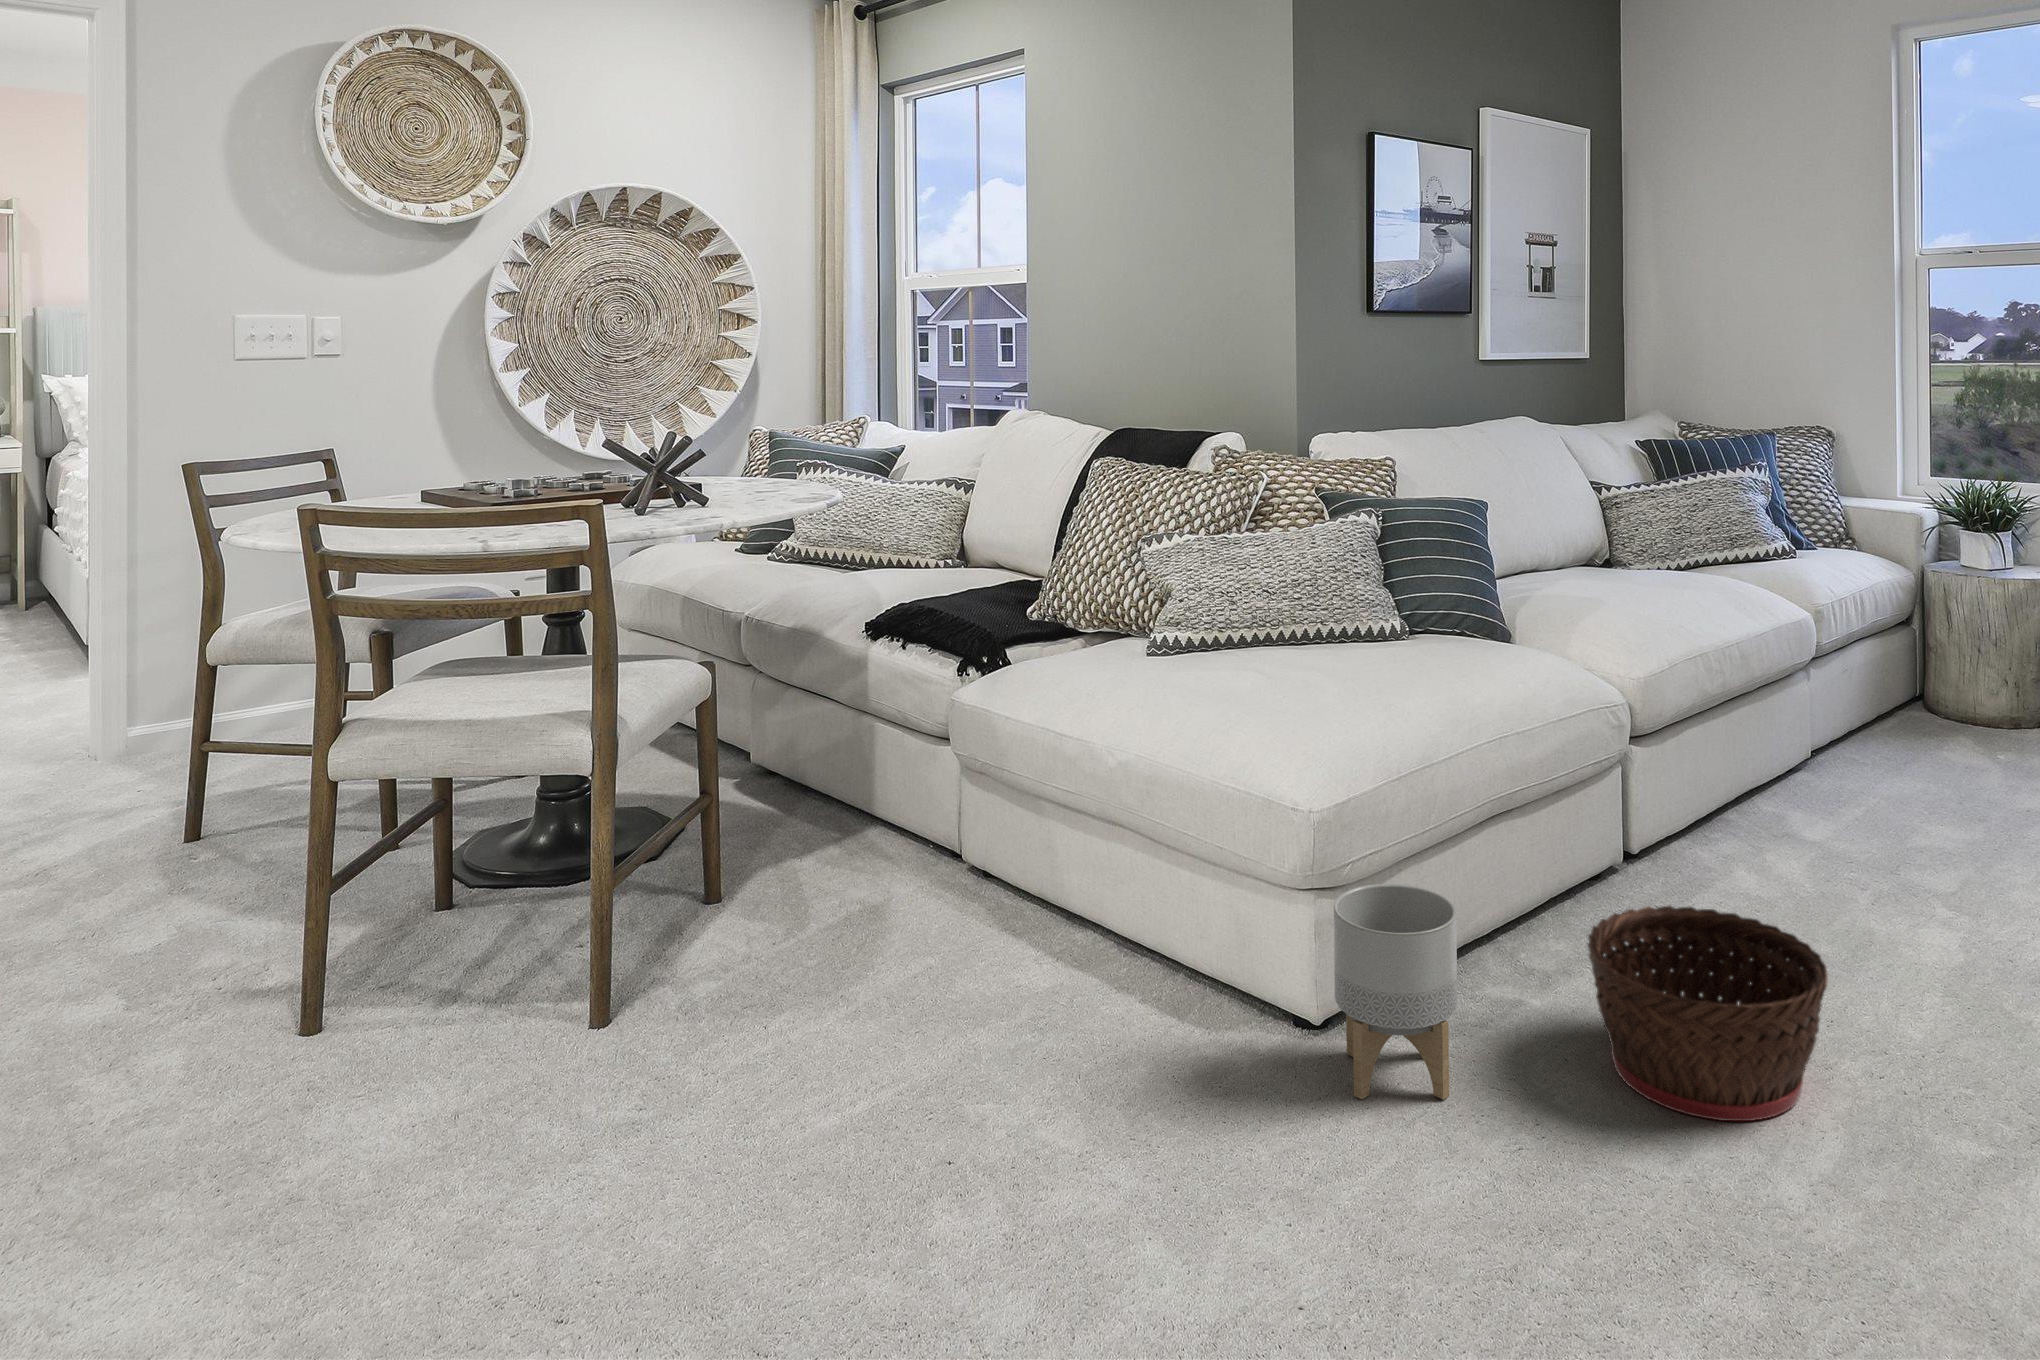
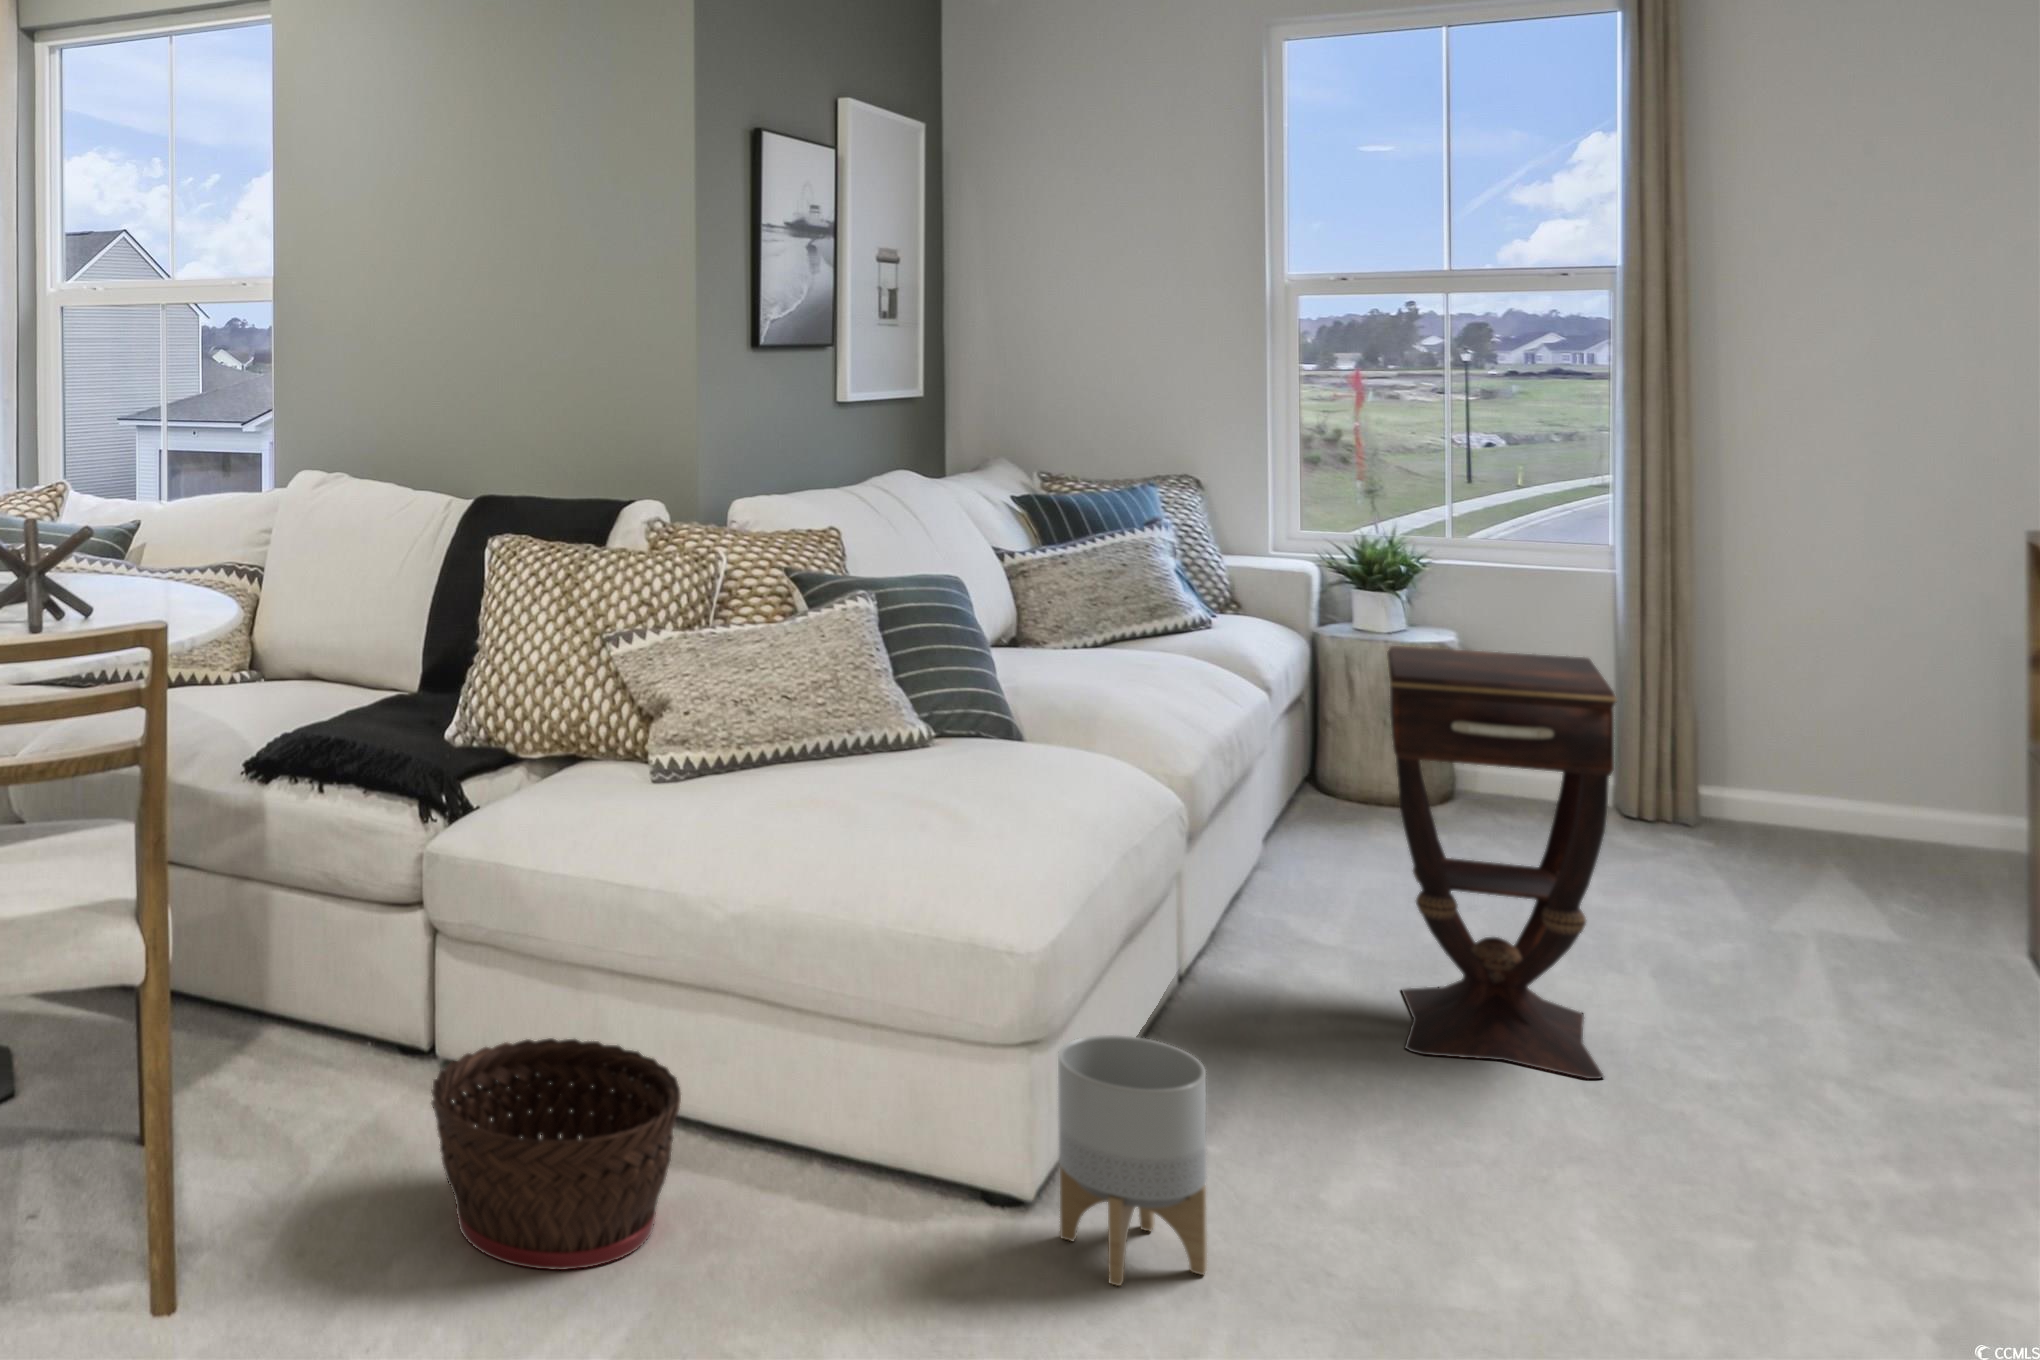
side table: none [1793,569,2024,975] -> present [1387,646,1617,1079]
basket: present [1587,906,1828,1121] -> present [431,1038,681,1270]

